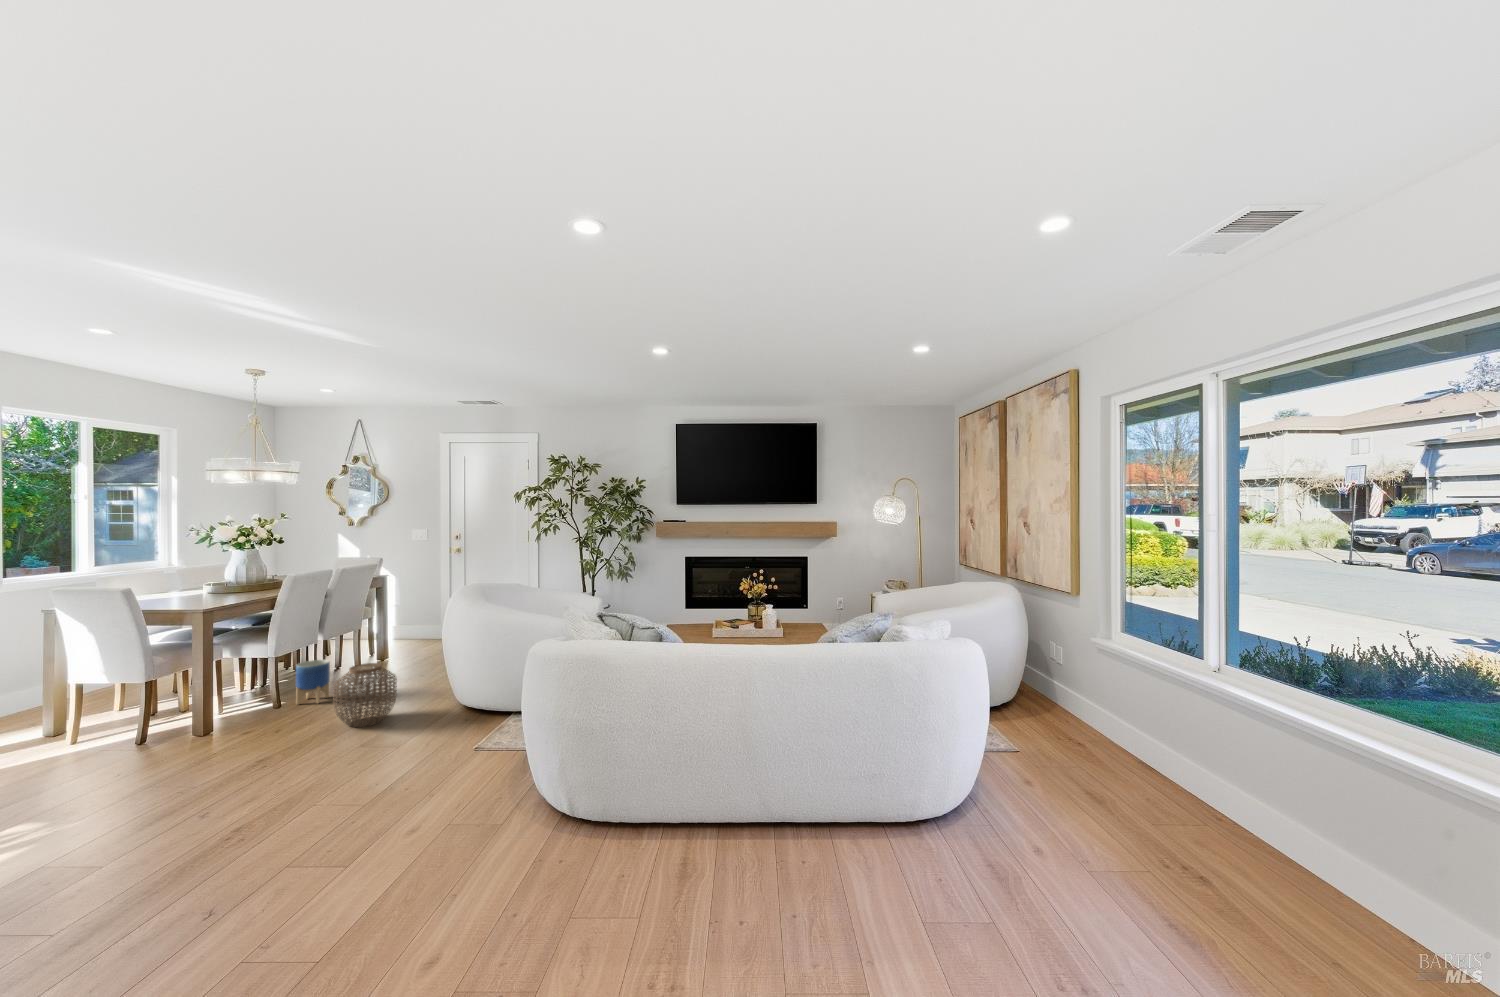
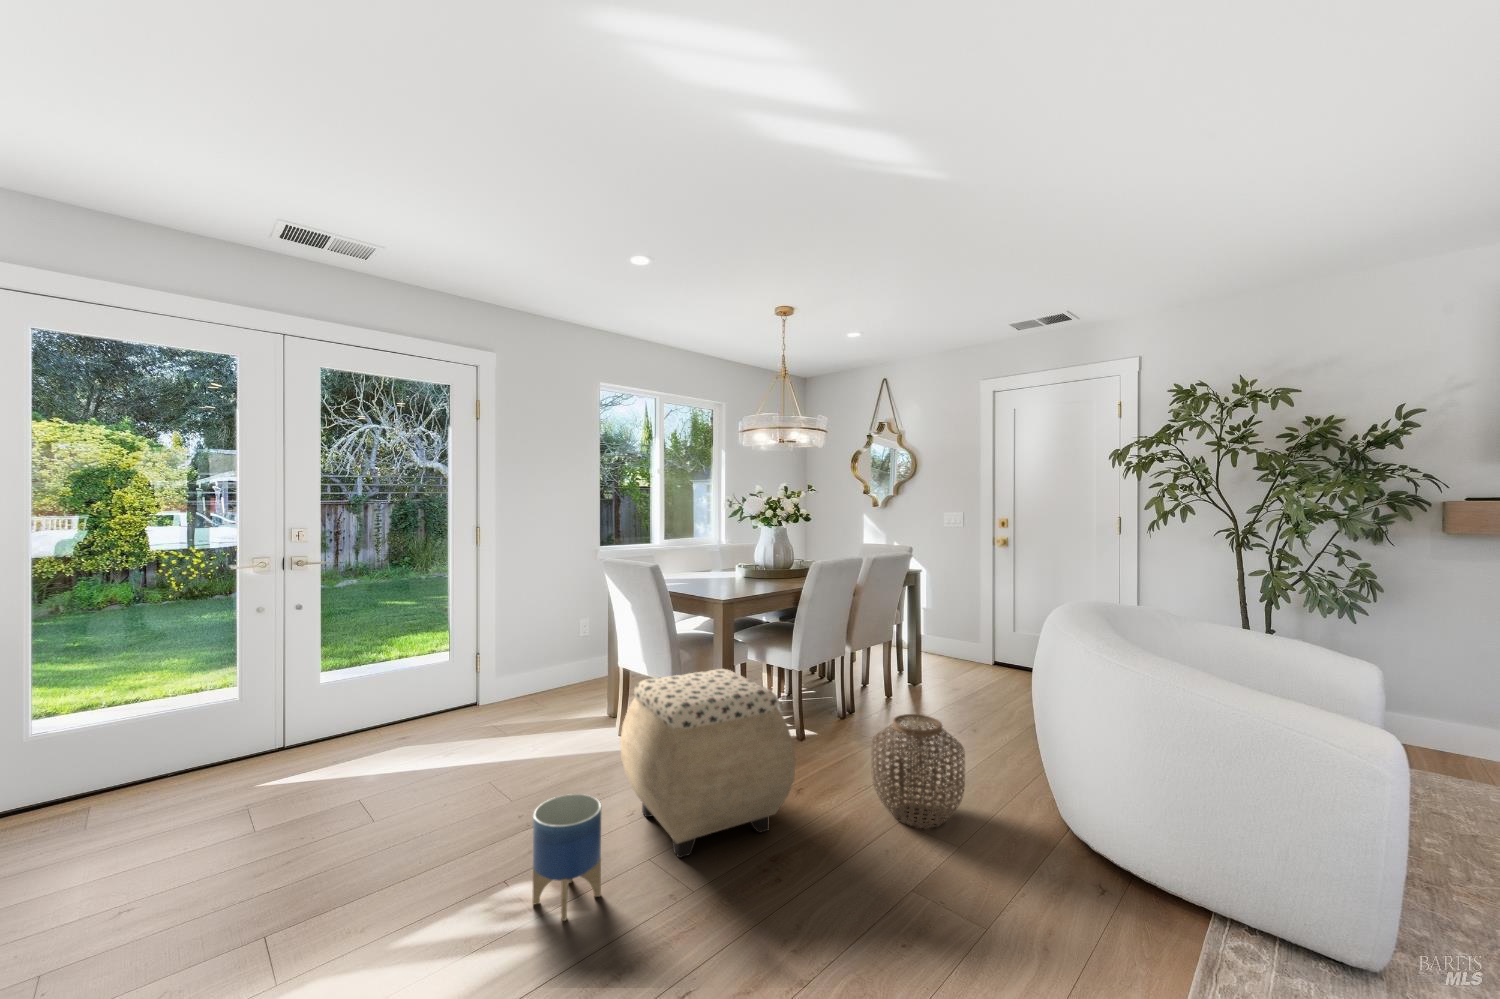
ottoman: none [106,659,275,780] -> present [620,669,796,858]
planter: present [296,660,330,704] -> present [532,794,601,921]

